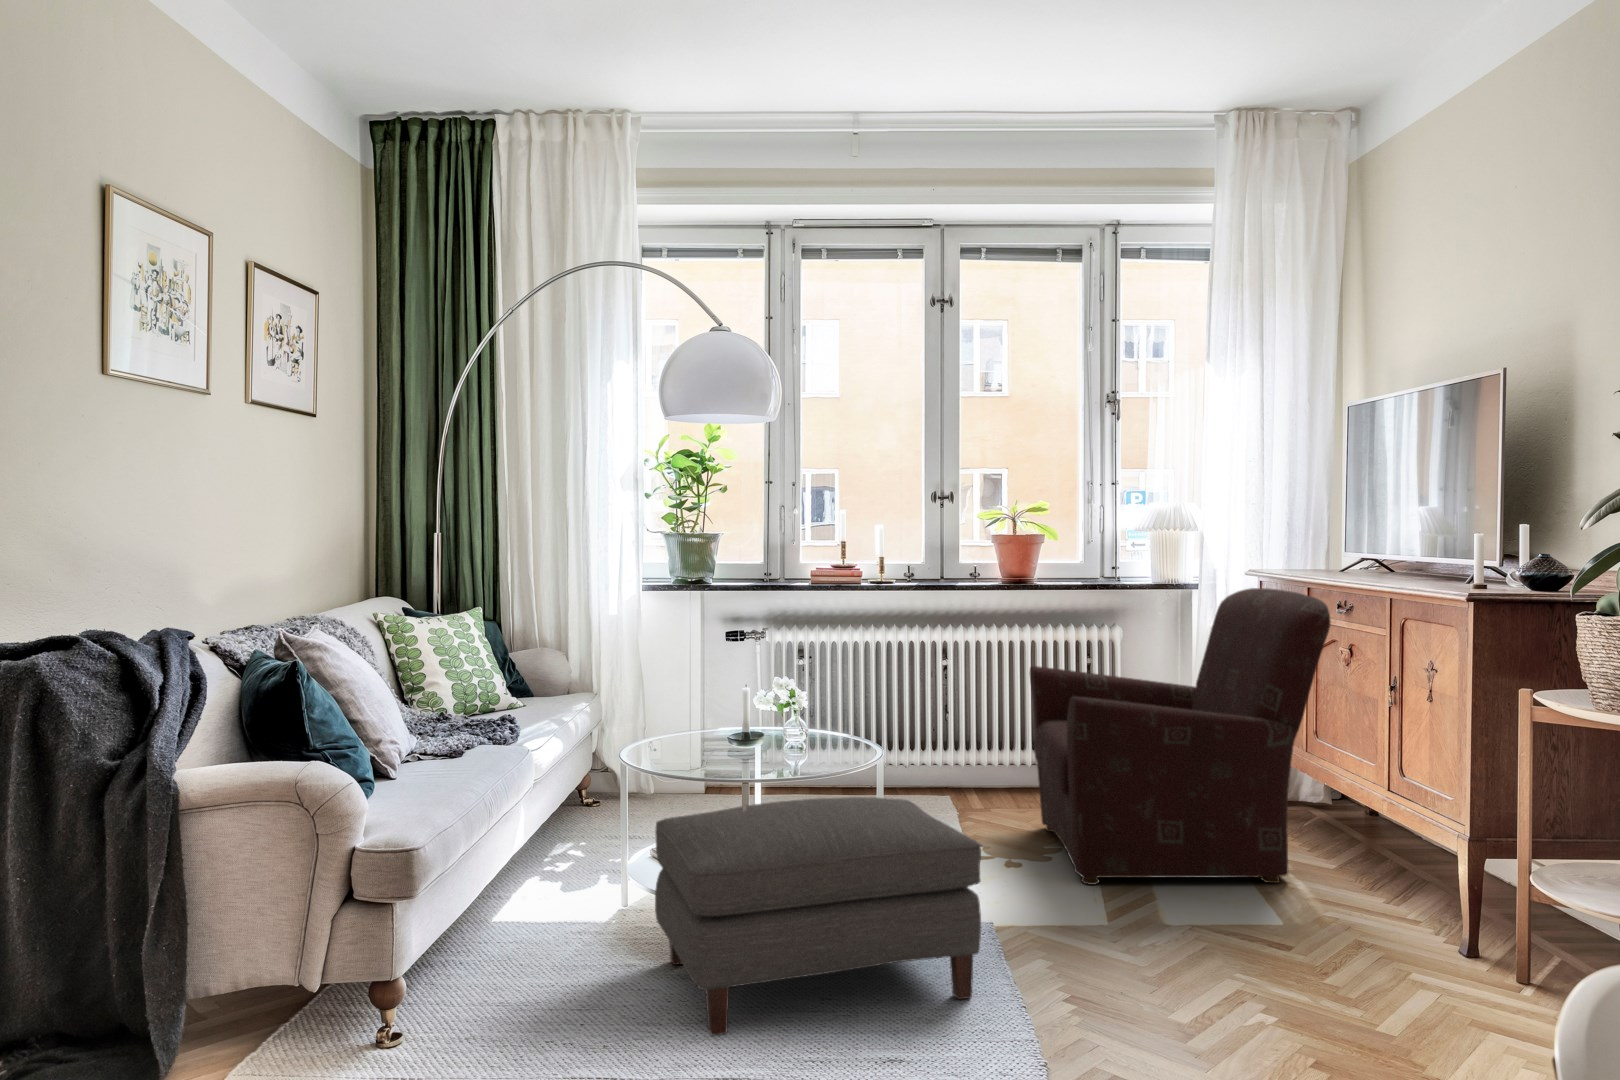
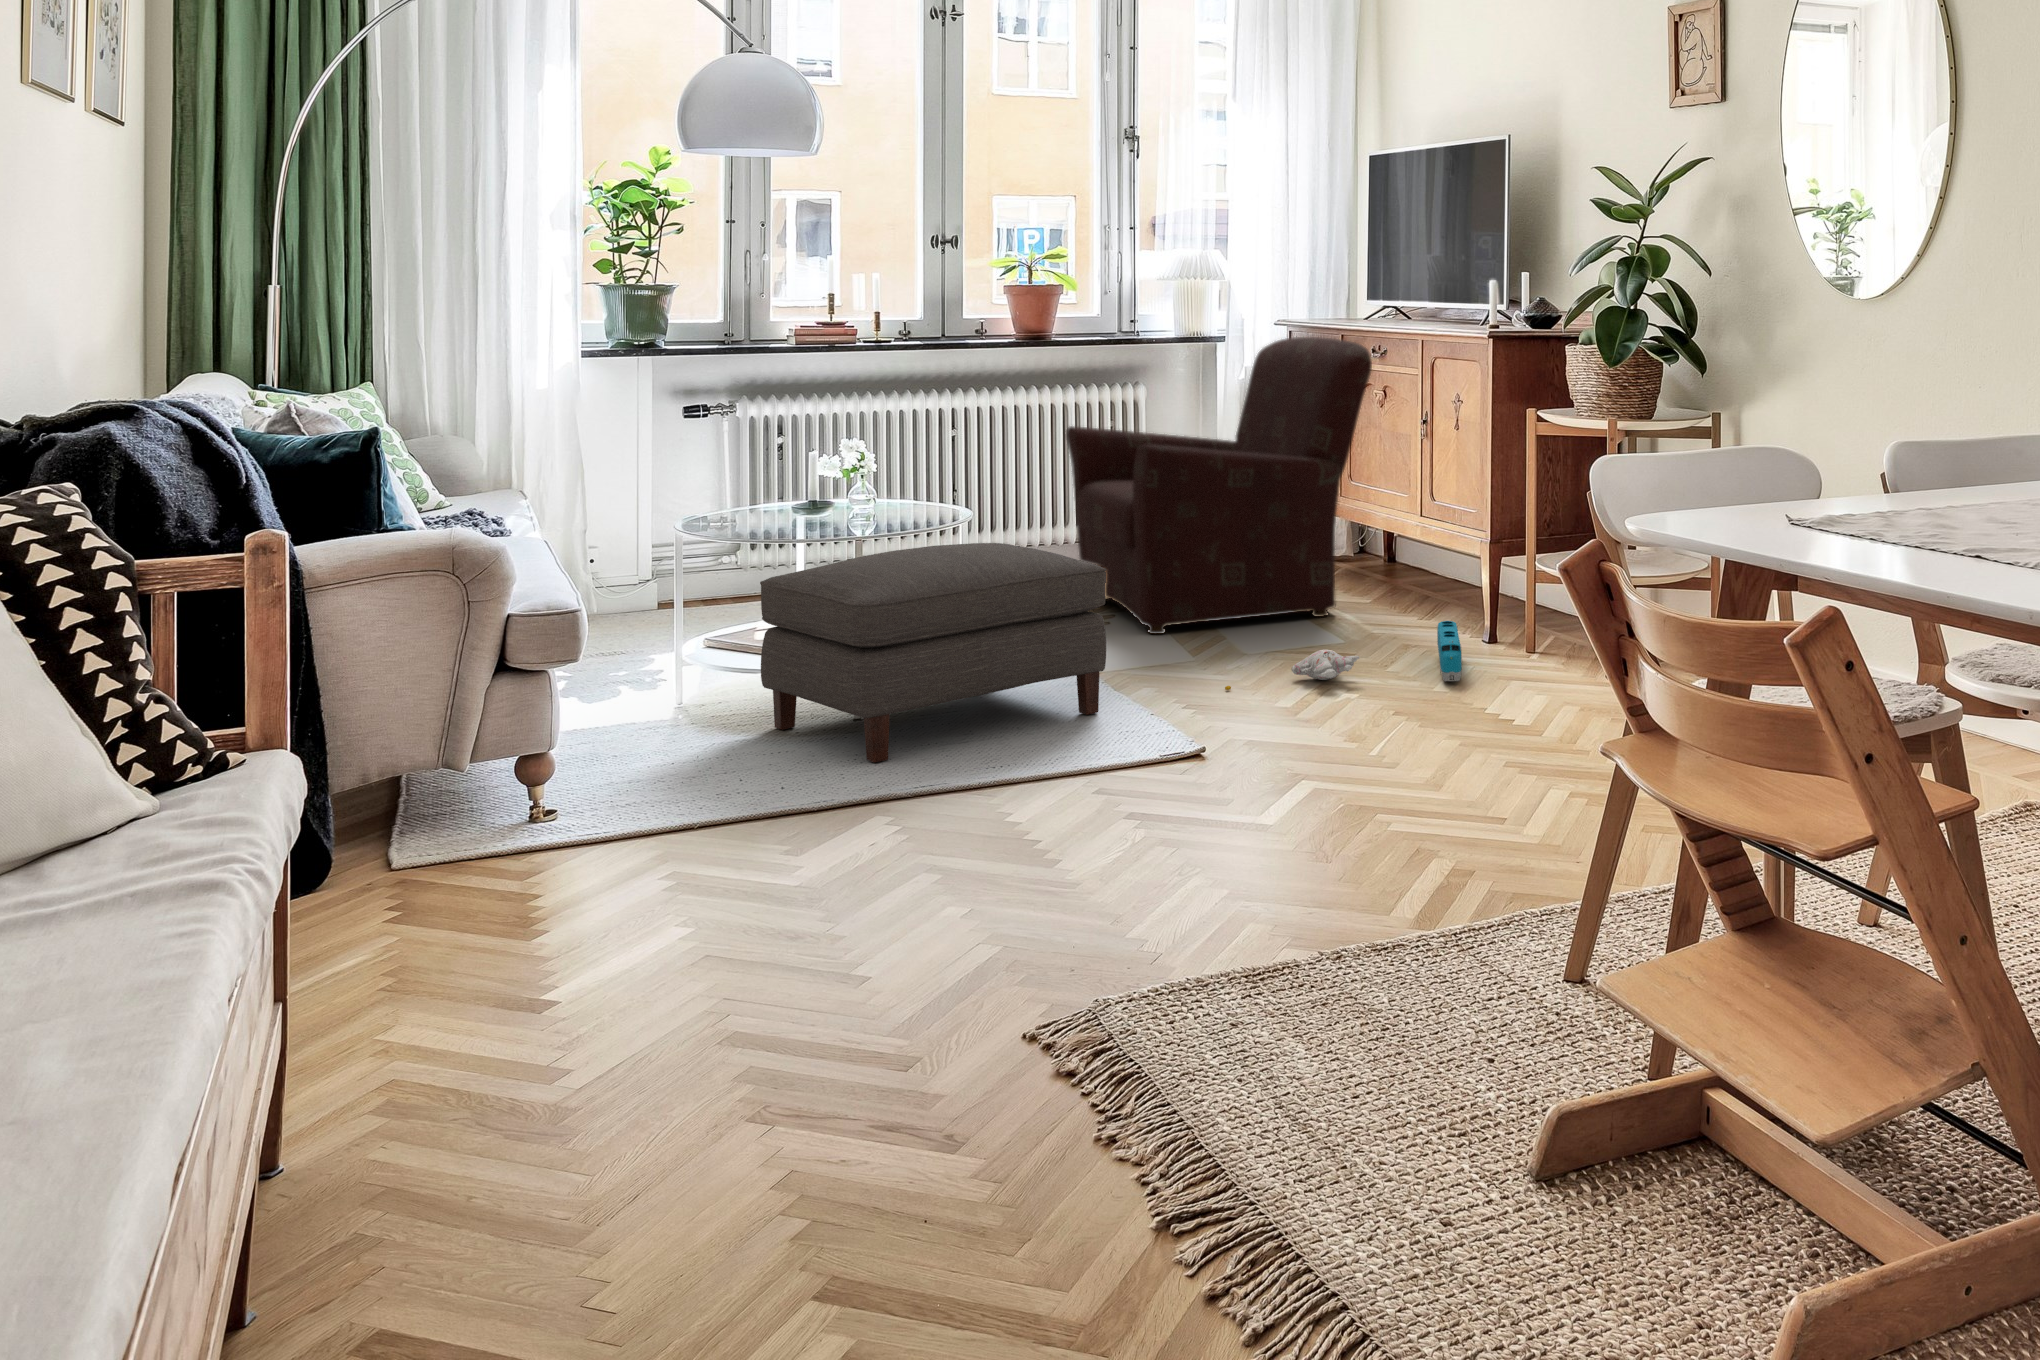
toy train: none [1390,930,1421,1024] -> present [1437,621,1462,682]
plush toy: none [1123,951,1285,994] -> present [1225,650,1359,690]

